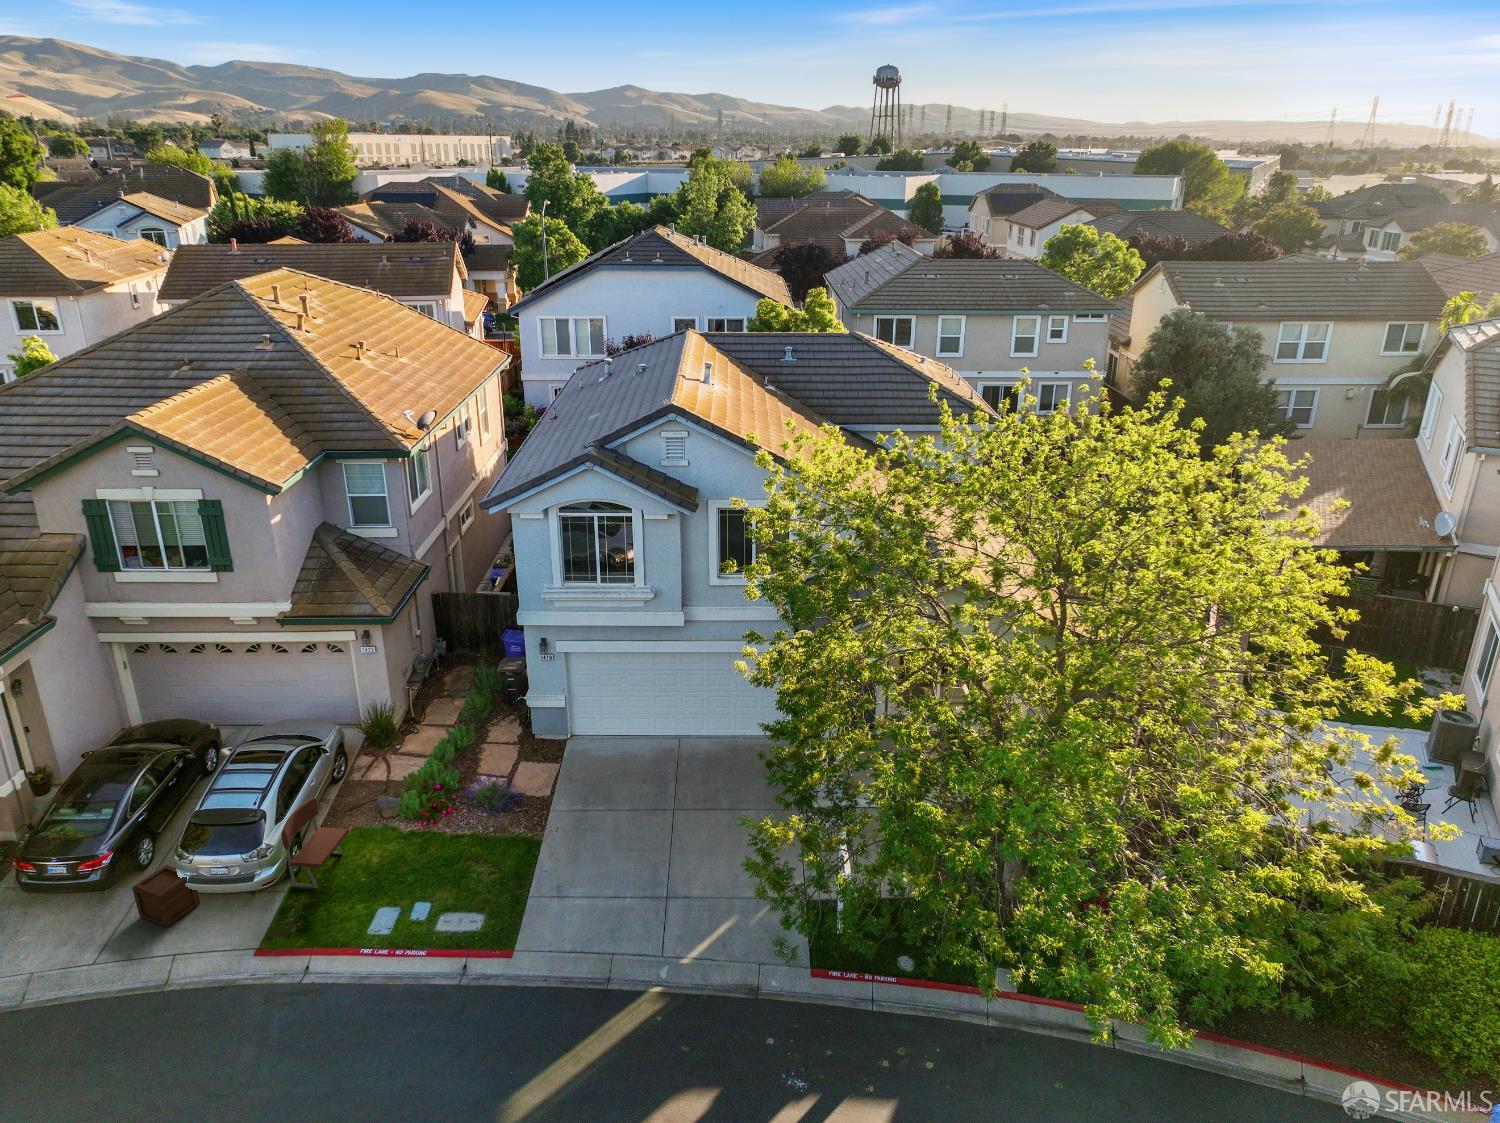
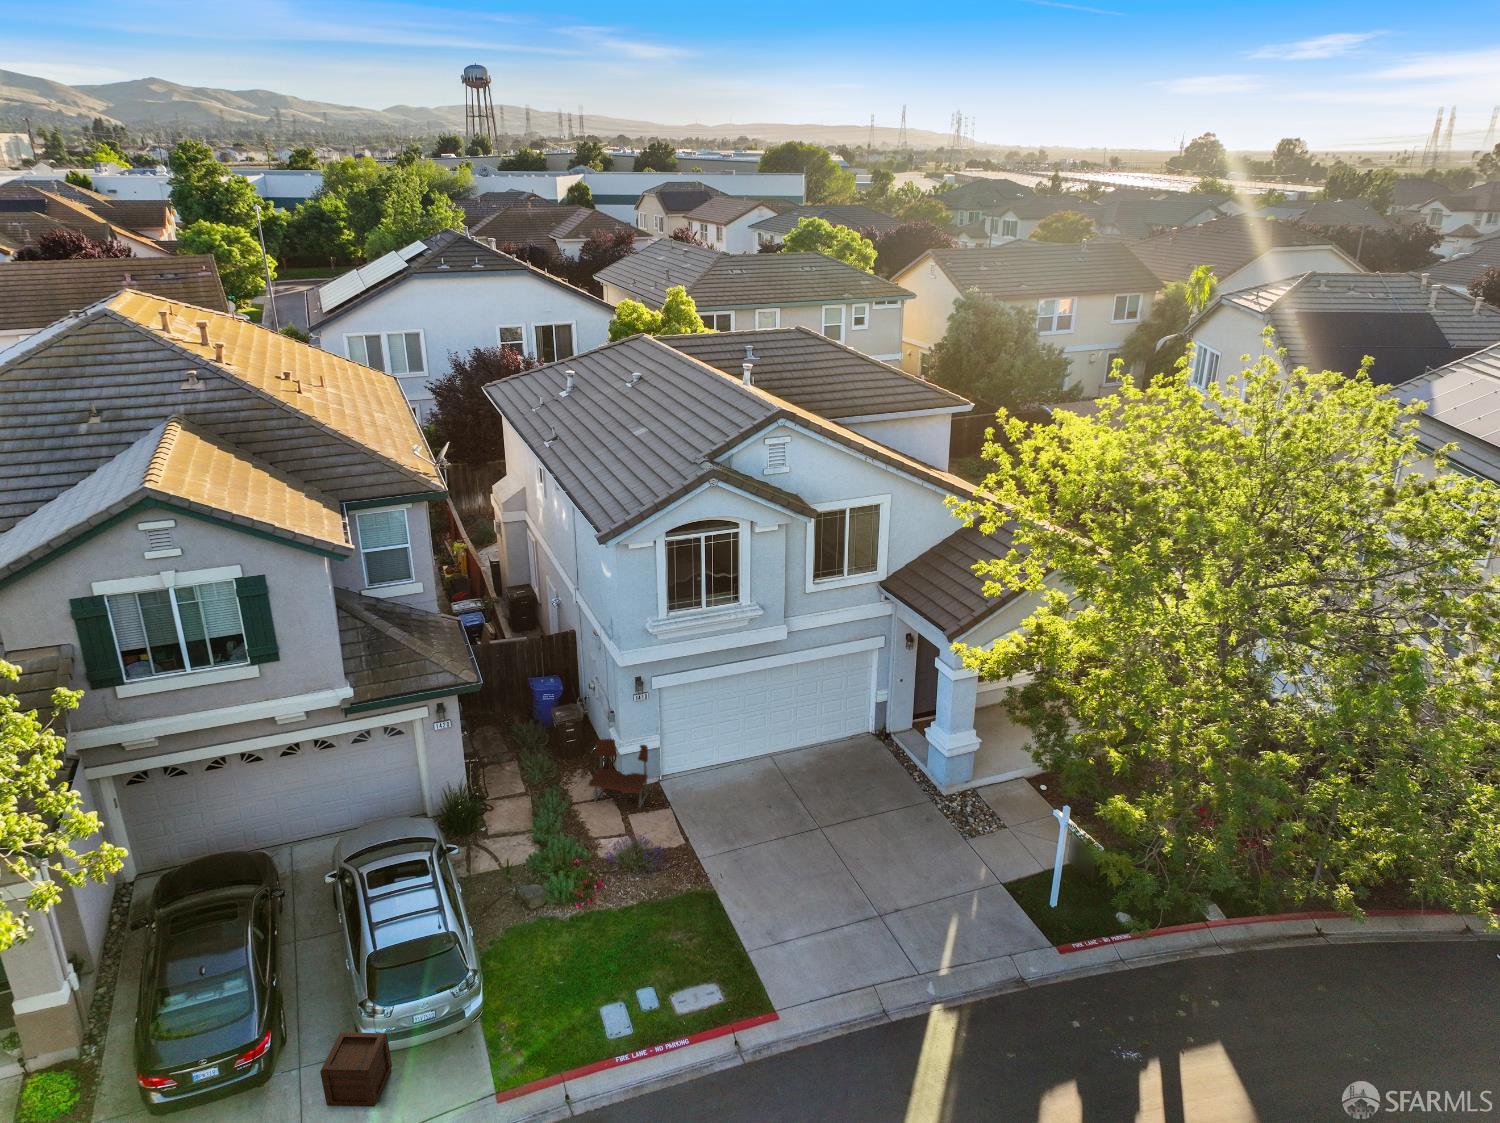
bench: present [281,798,349,888] -> present [588,739,648,808]

